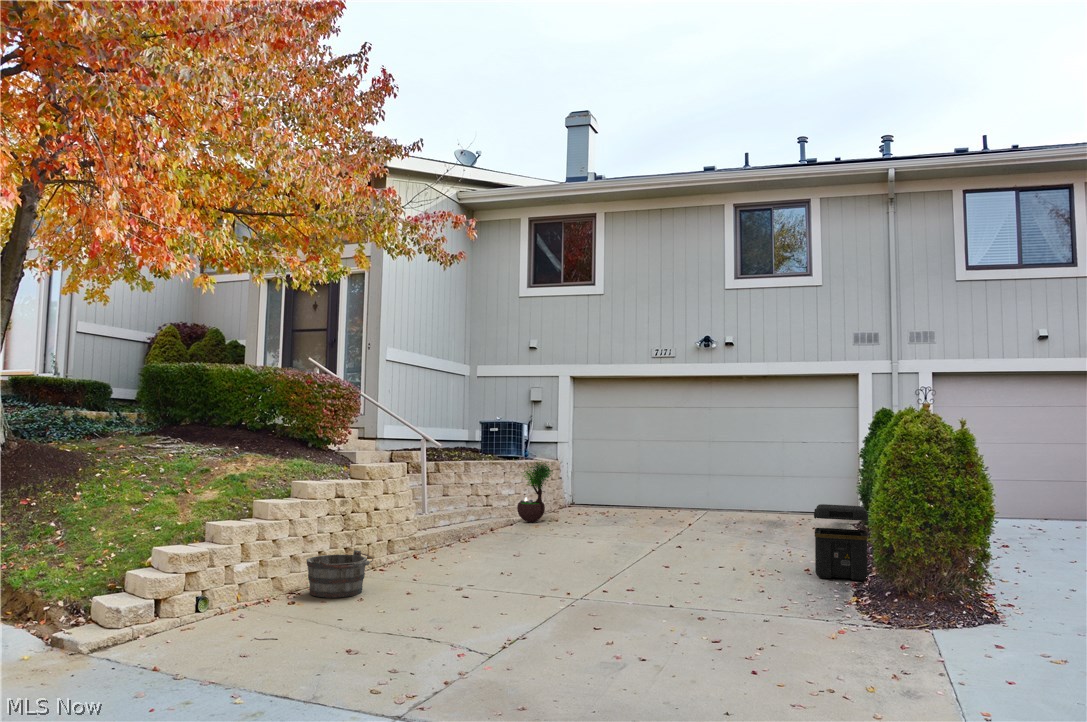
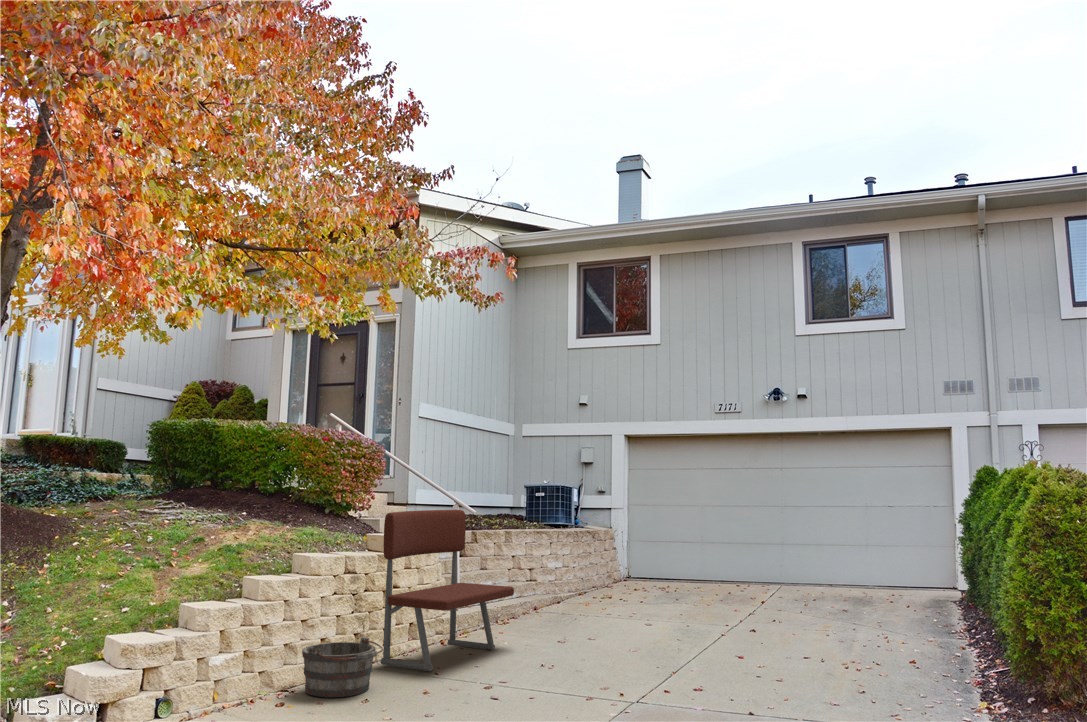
bench: none [368,445,479,578] -> present [381,510,514,671]
potted tree: present [517,462,551,522] -> none [564,525,606,599]
toolbox: present [814,504,868,581] -> none [924,582,999,681]

